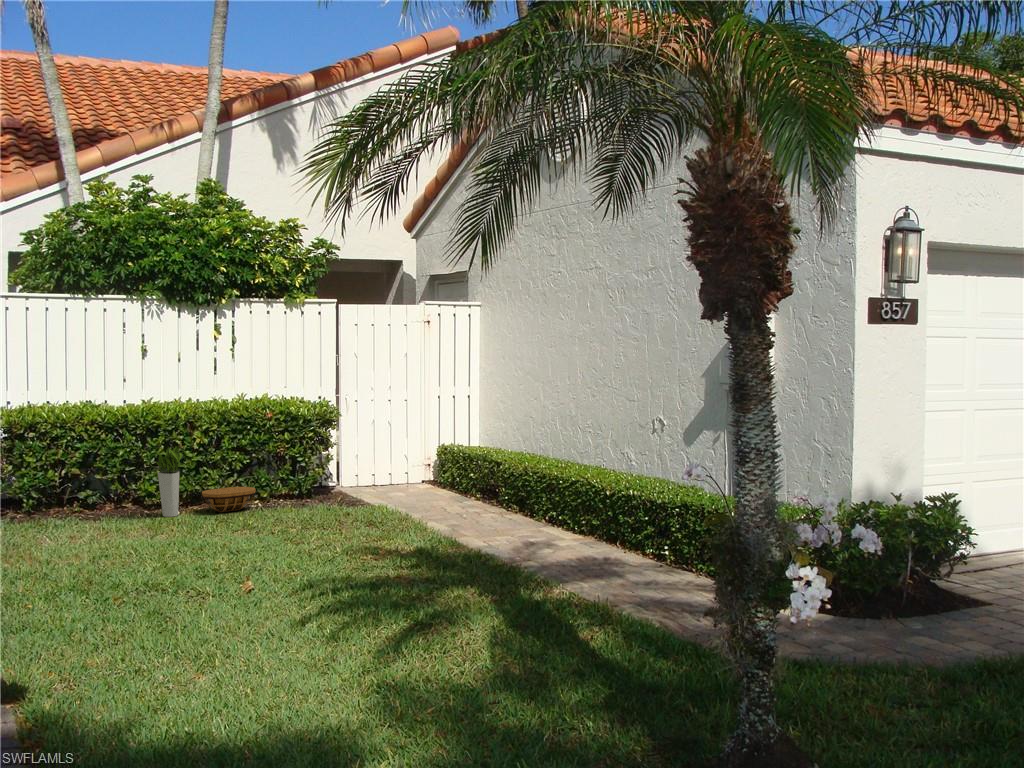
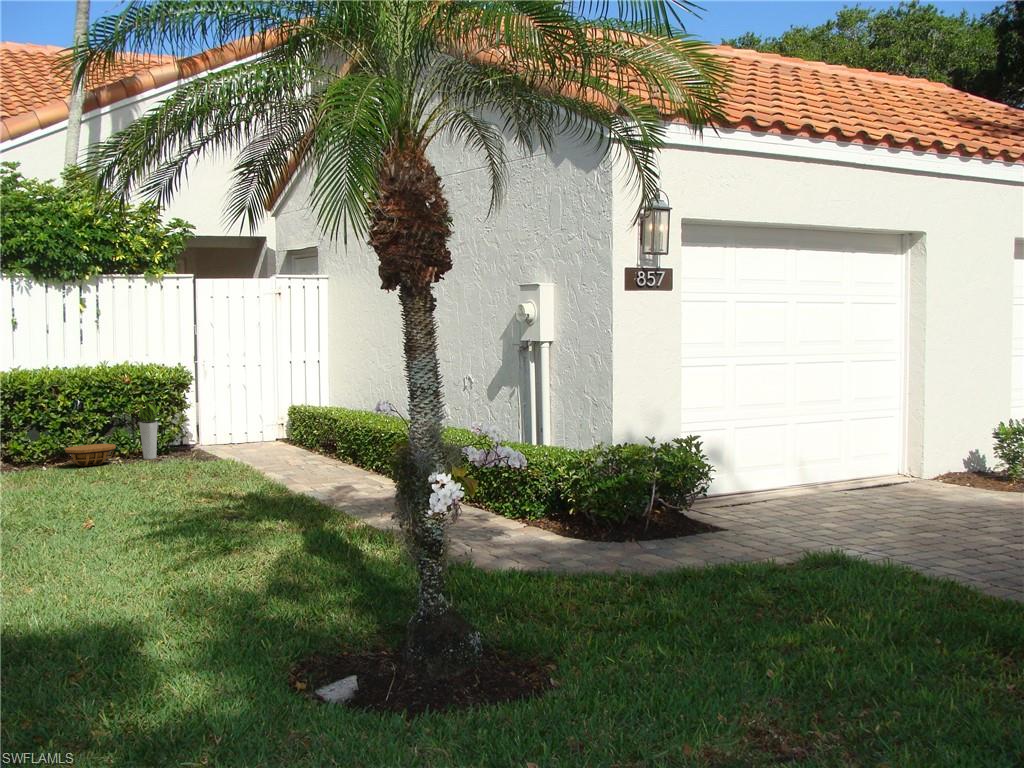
planter: present [156,446,184,517] -> present [136,401,161,459]

